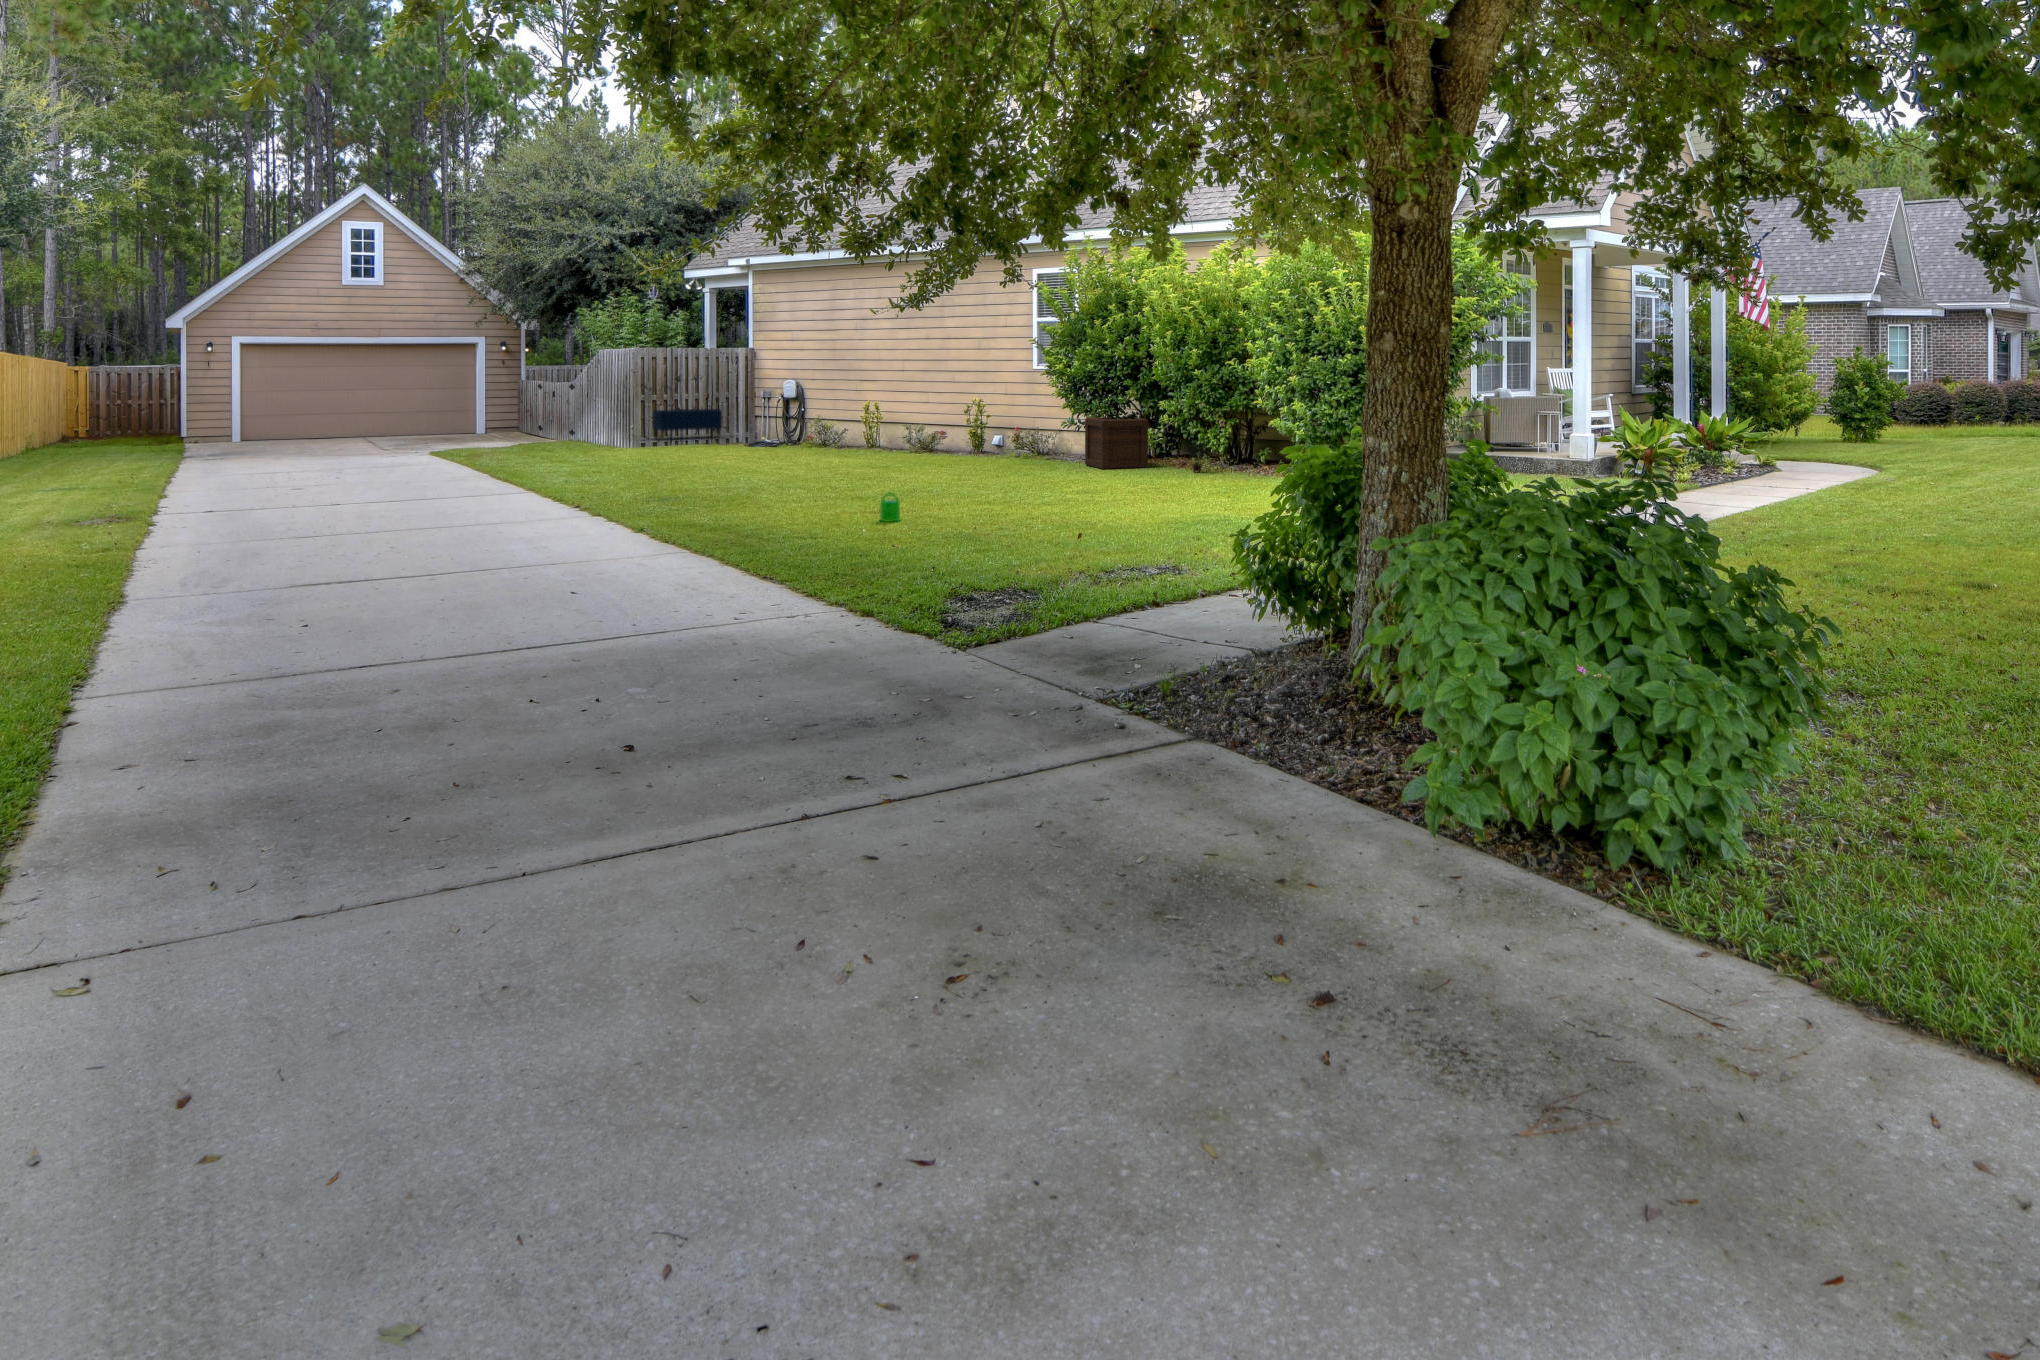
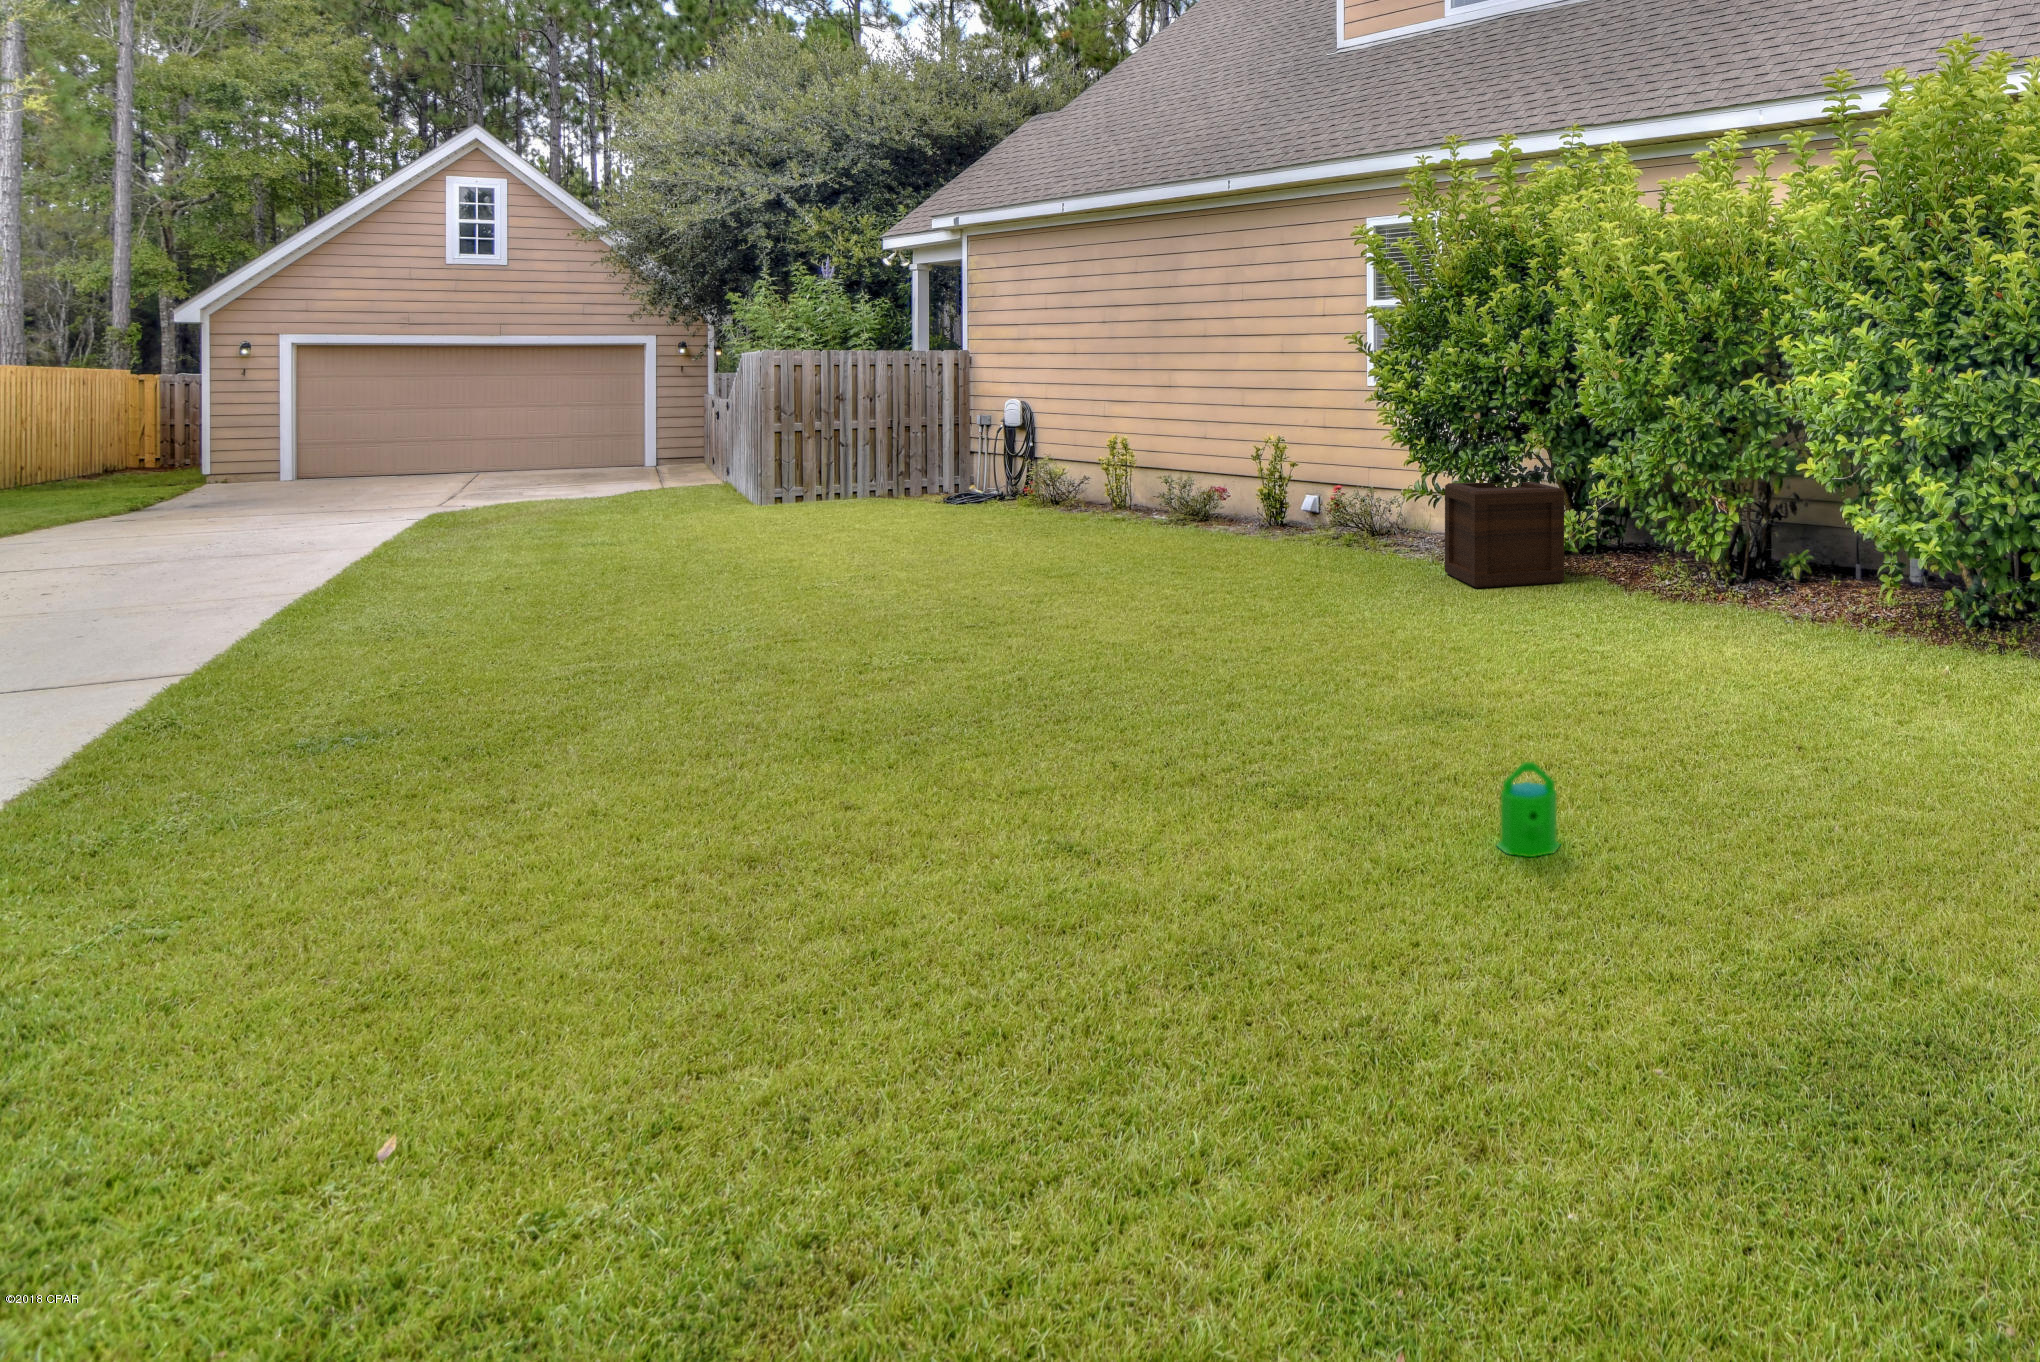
bench: present [653,409,722,439] -> none [802,444,911,495]
potted plant: present [1183,440,1214,472] -> none [1629,532,1698,602]
watering can: present [880,492,900,522] -> present [1497,762,1560,857]

